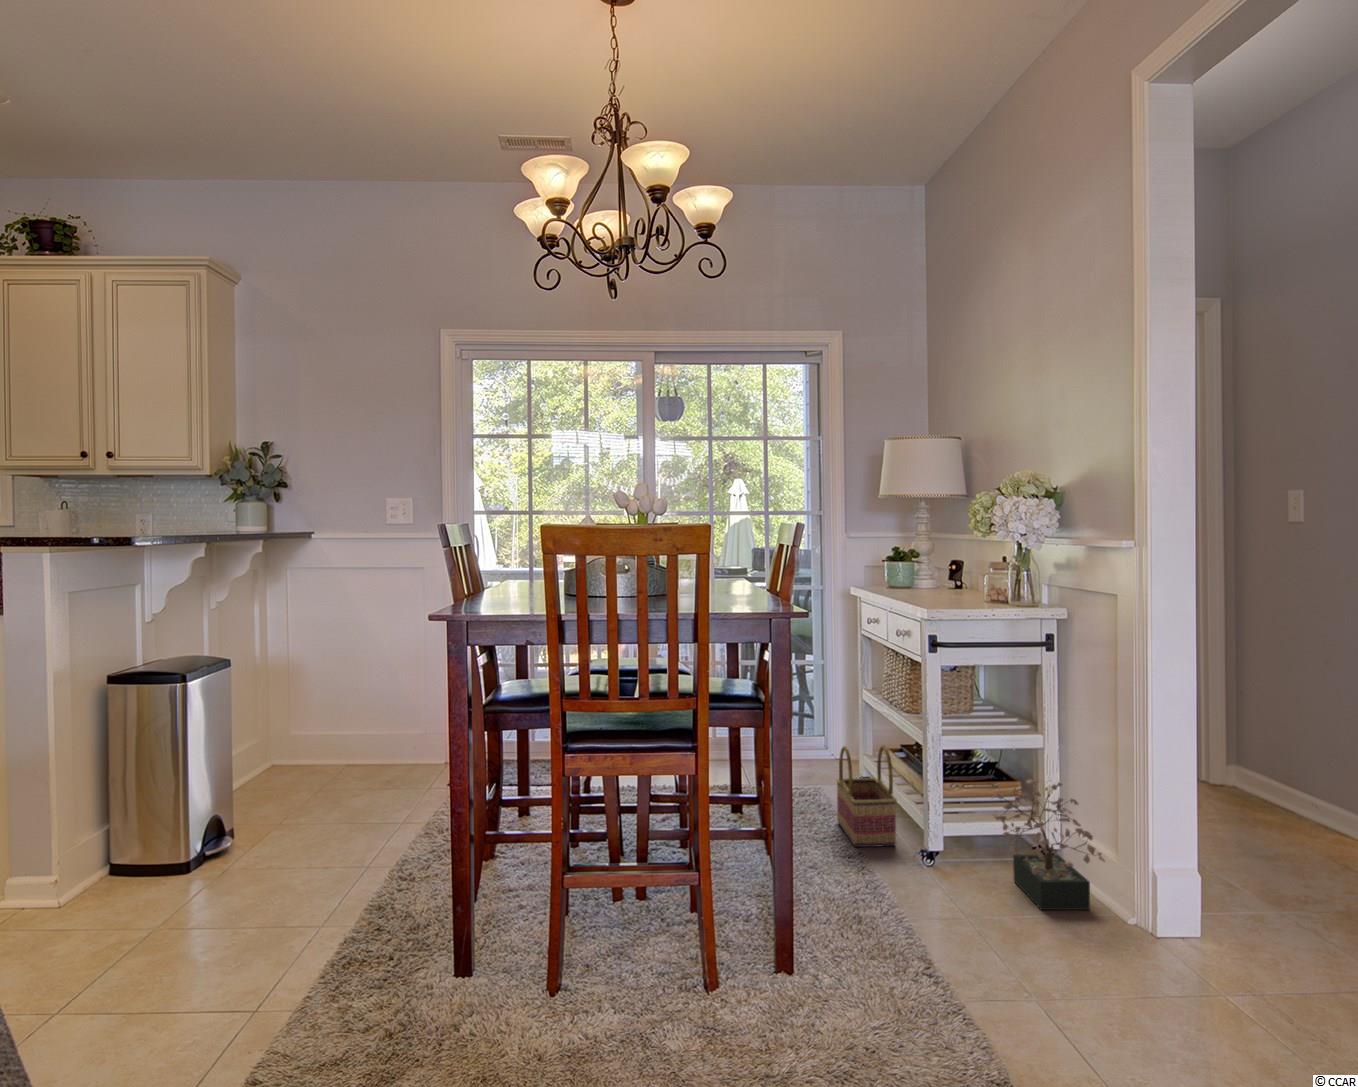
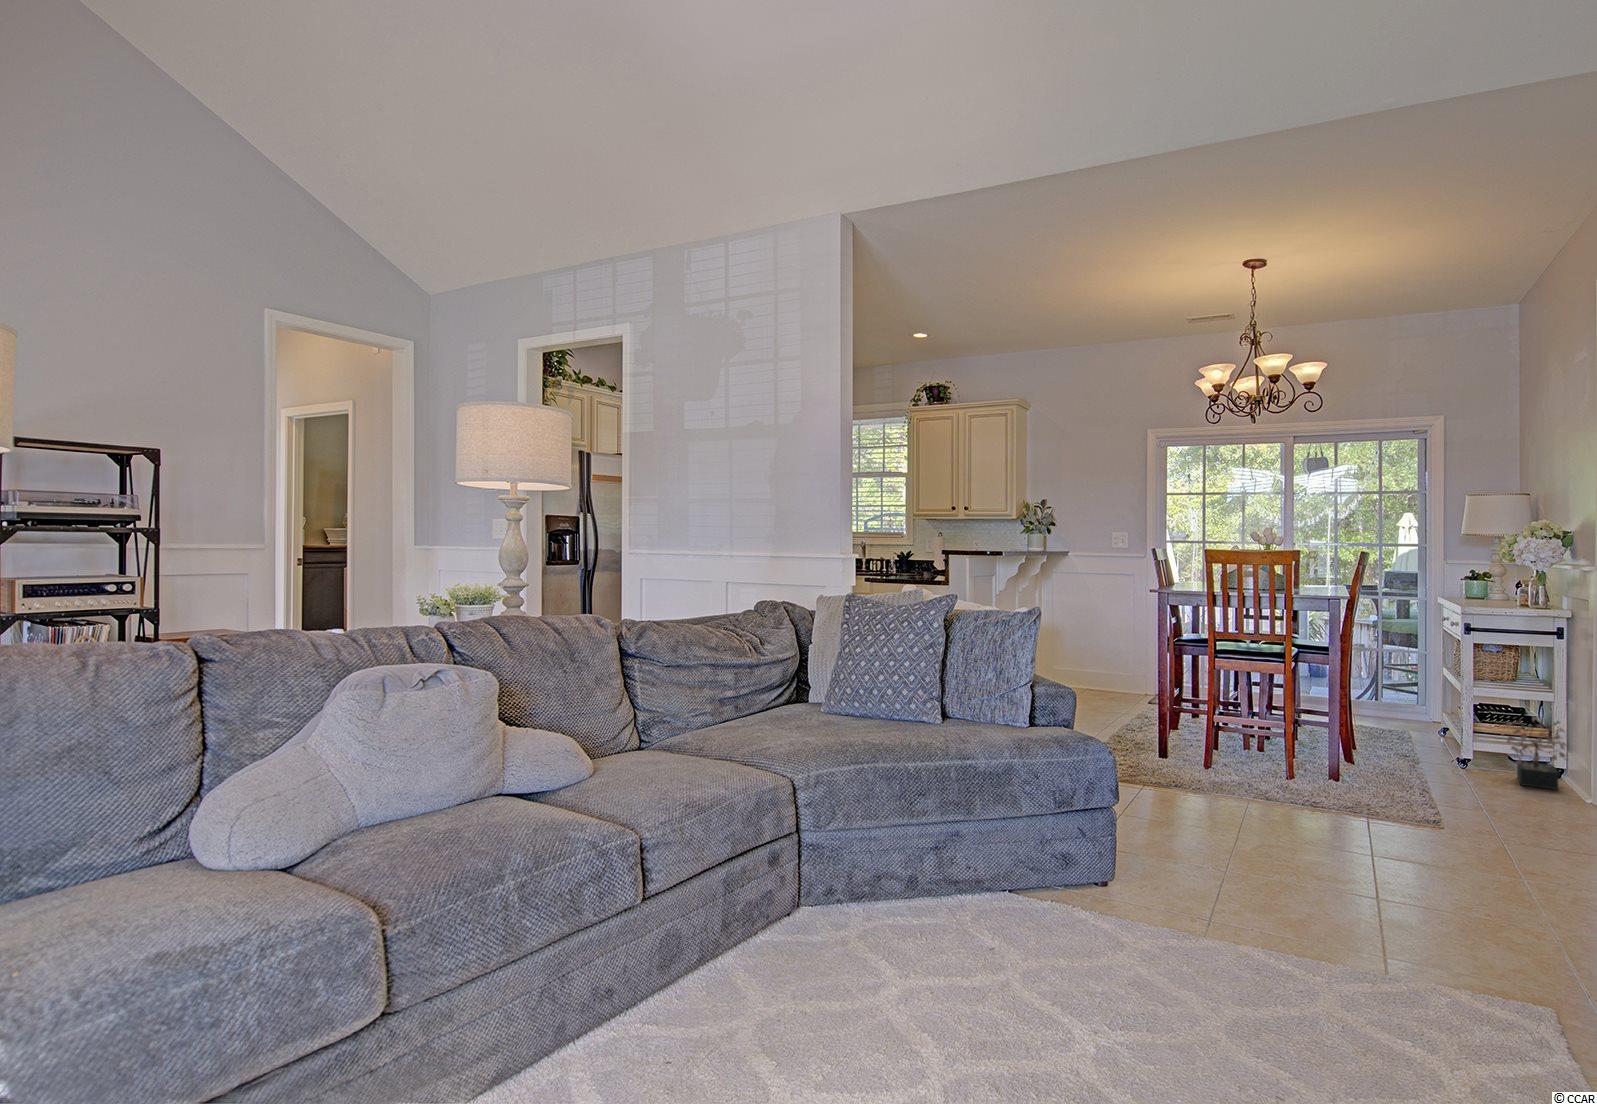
basket: present [836,746,897,847] -> none [1410,694,1446,757]

